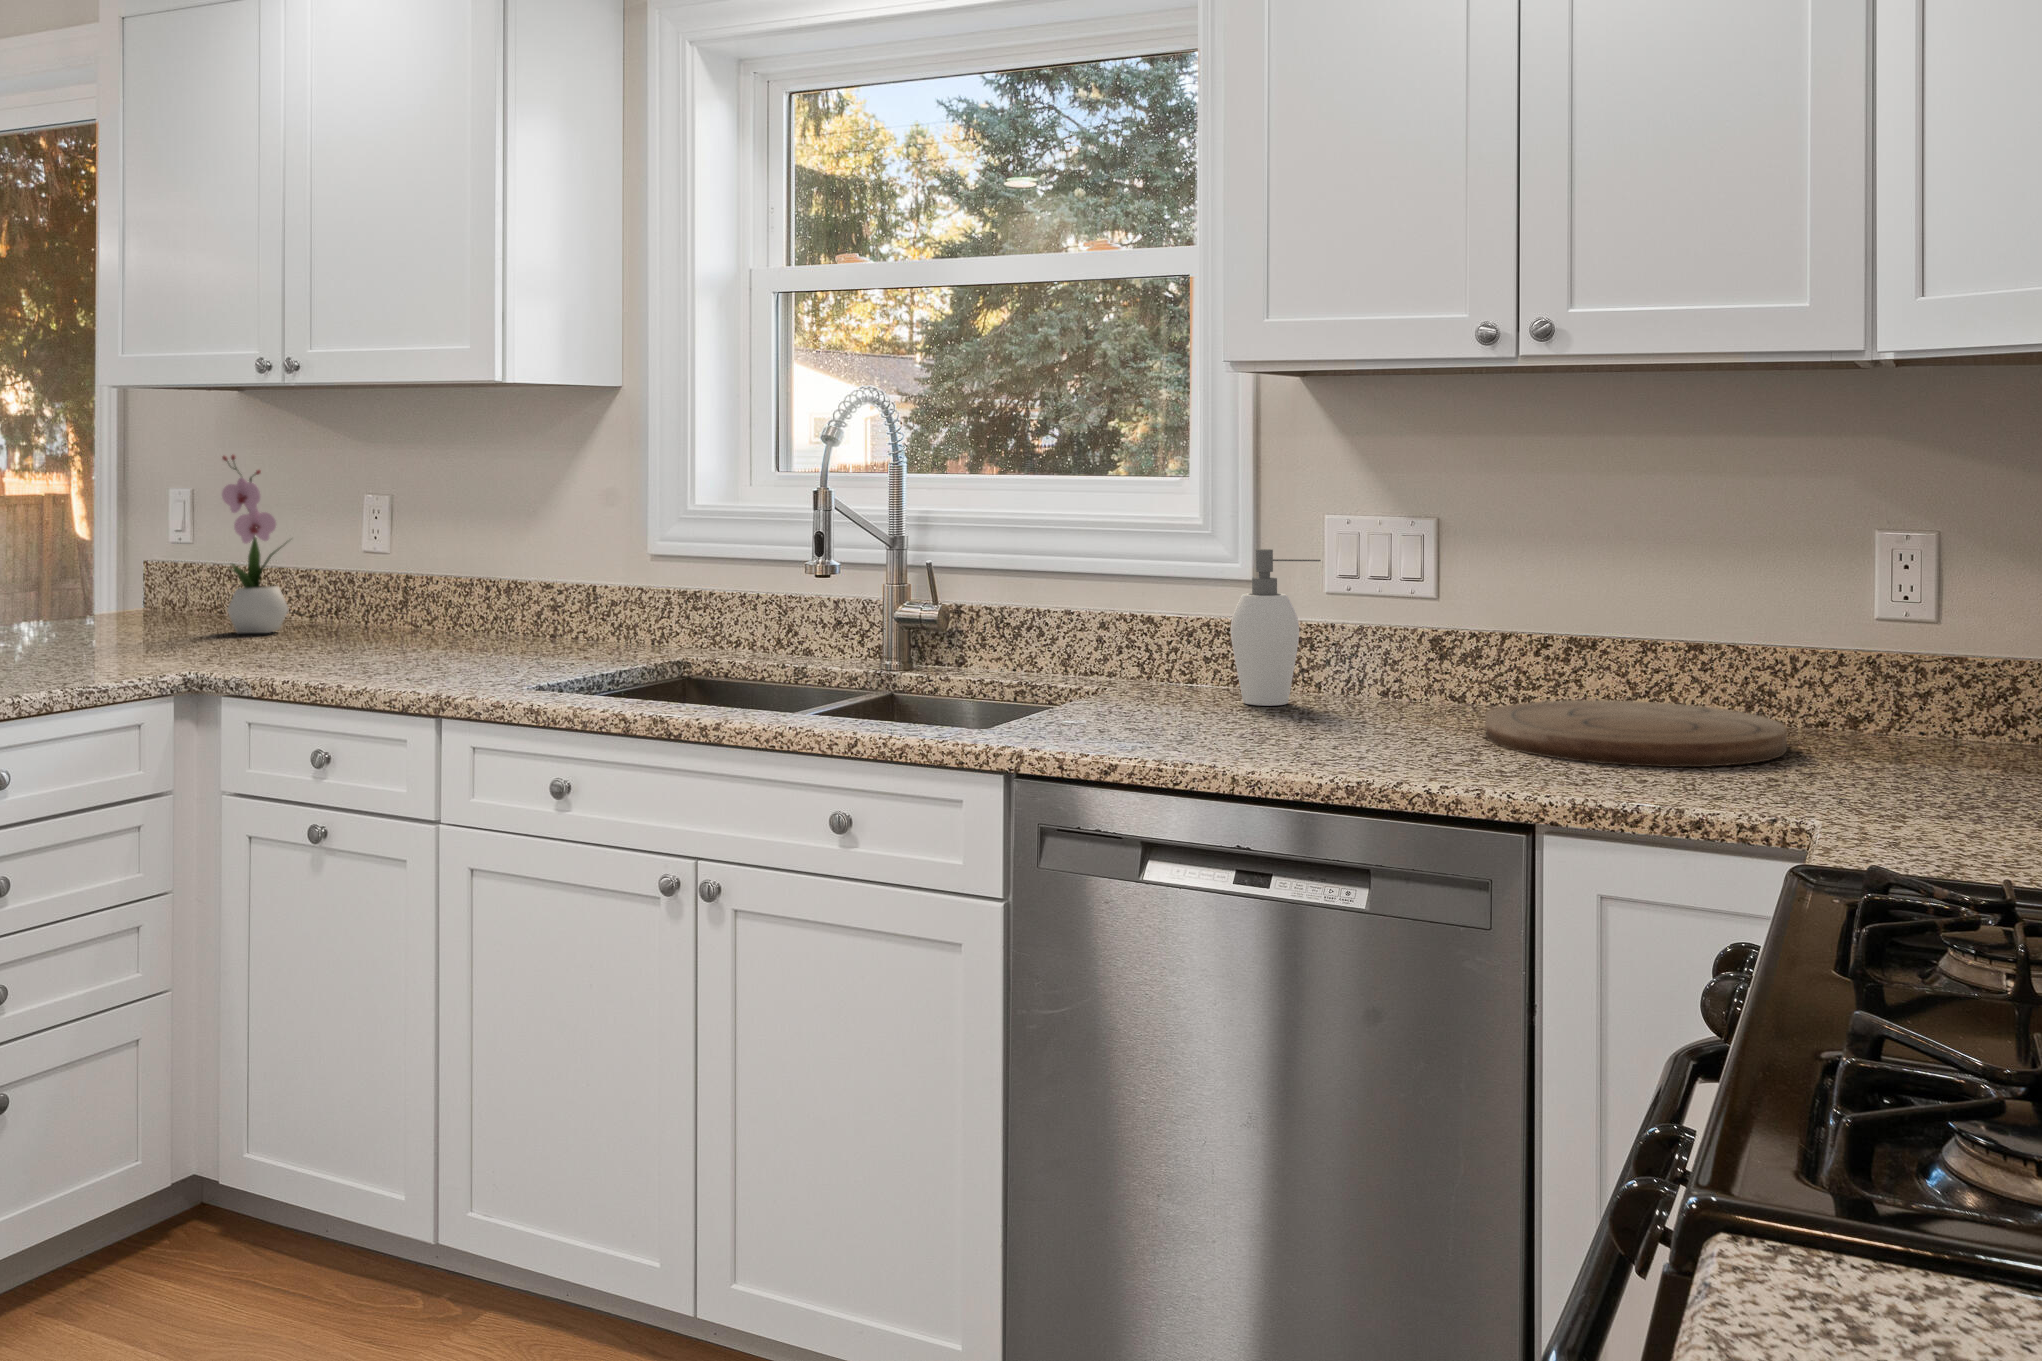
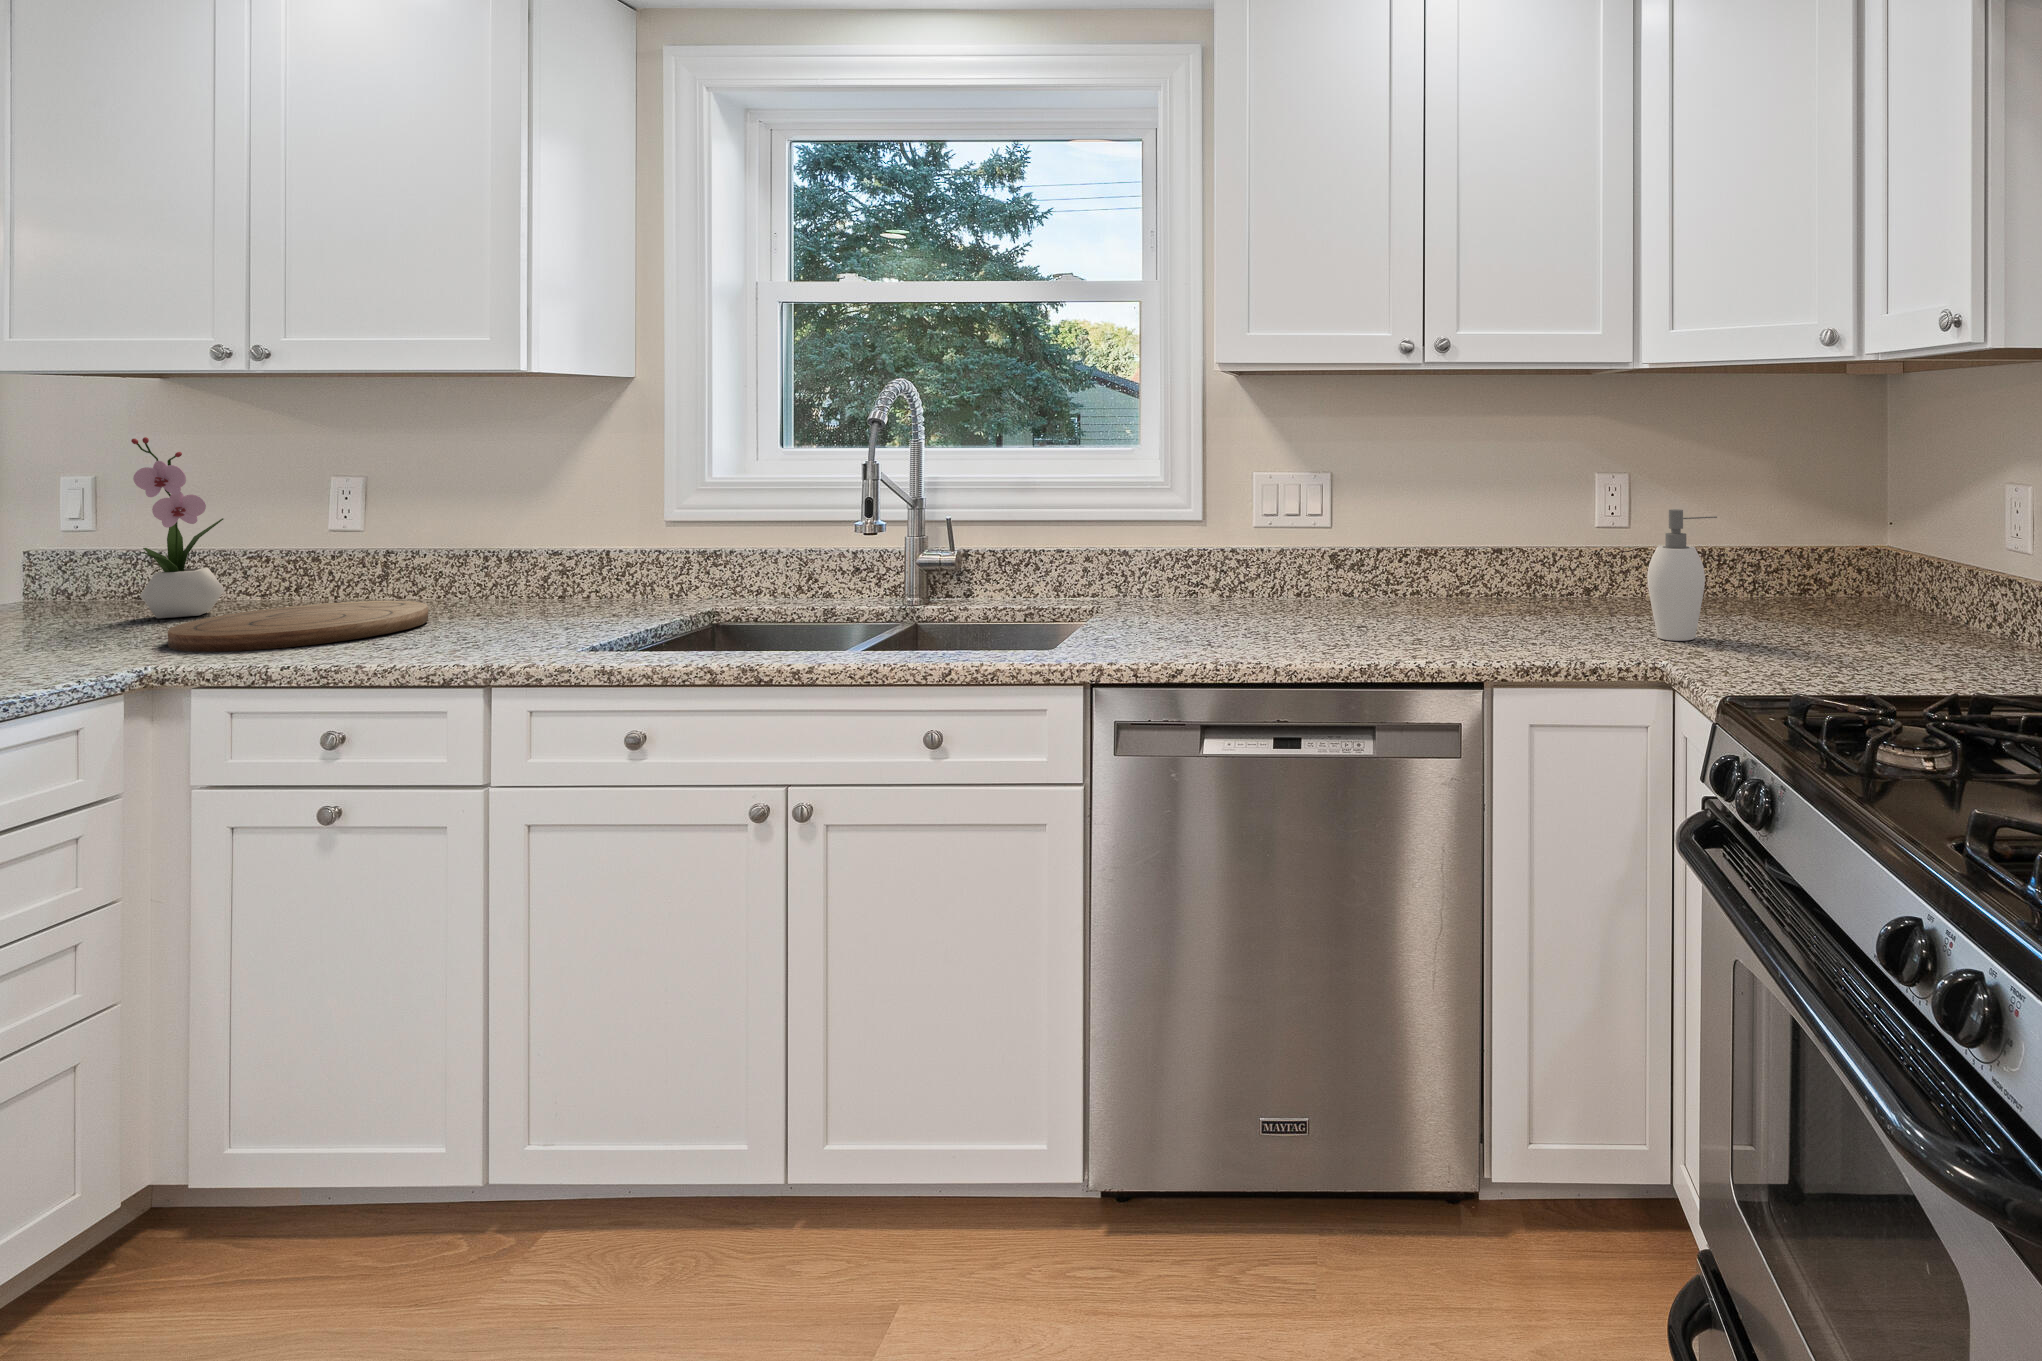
soap dispenser: present [1230,549,1321,706] -> present [1647,509,1717,641]
cutting board: present [1485,700,1787,767] -> present [168,601,428,652]

